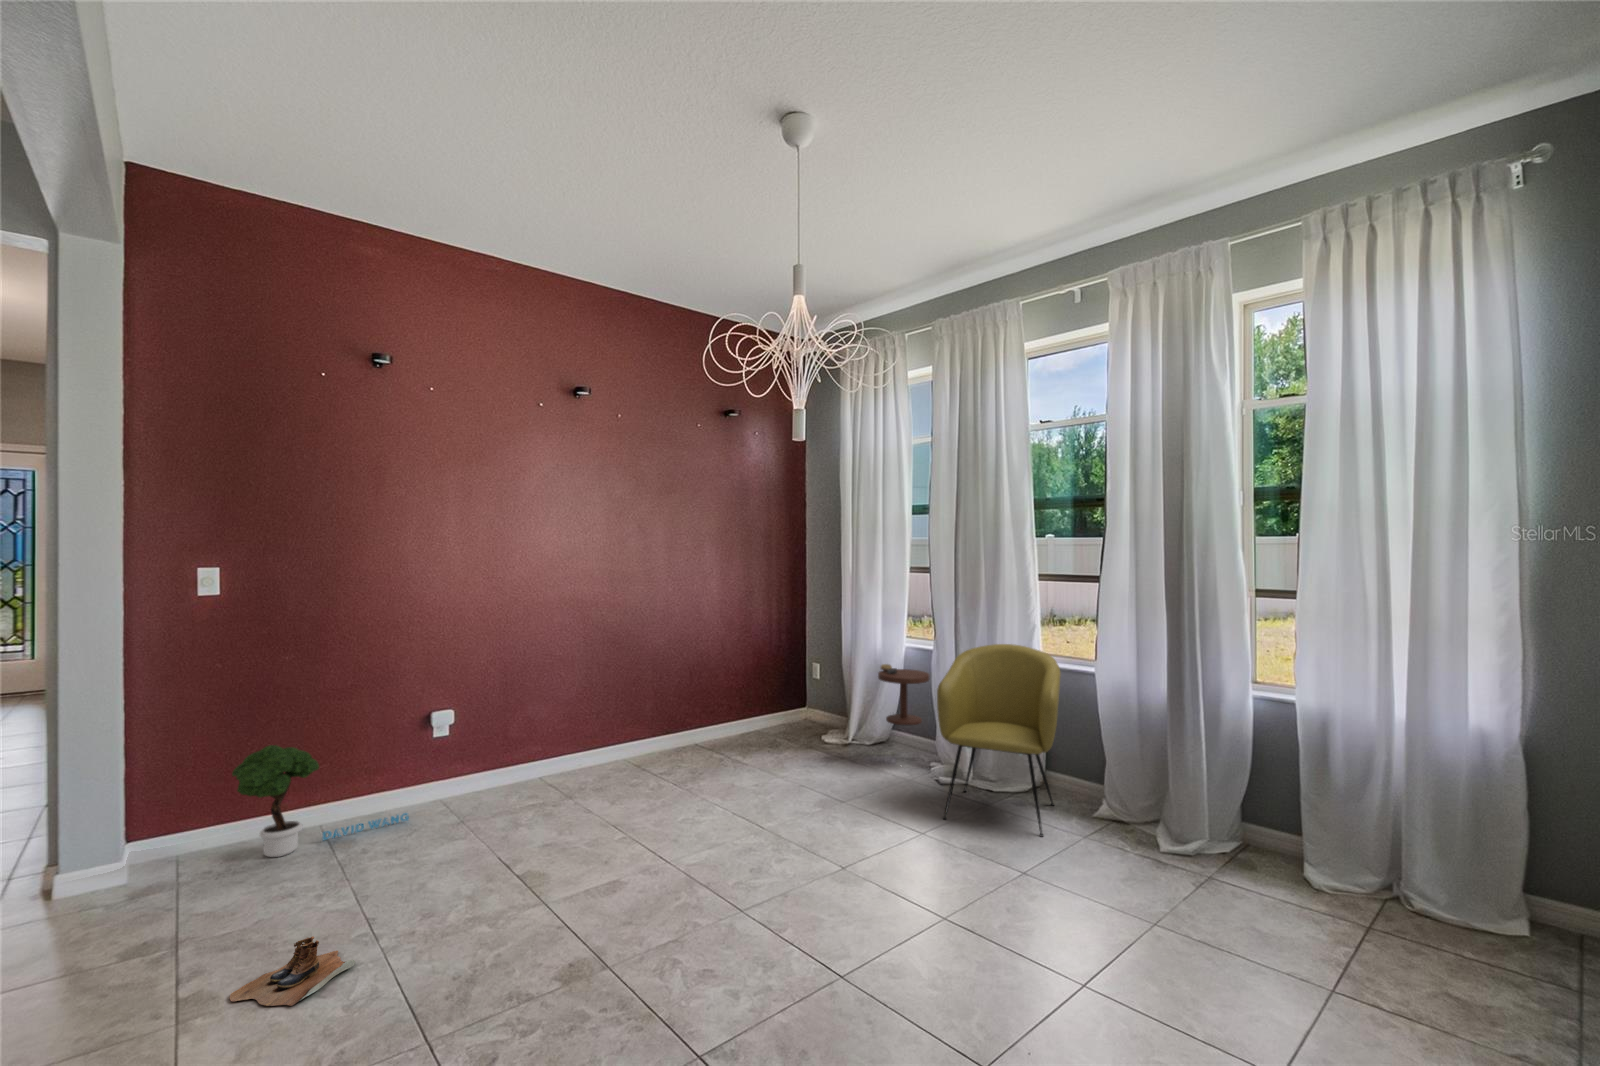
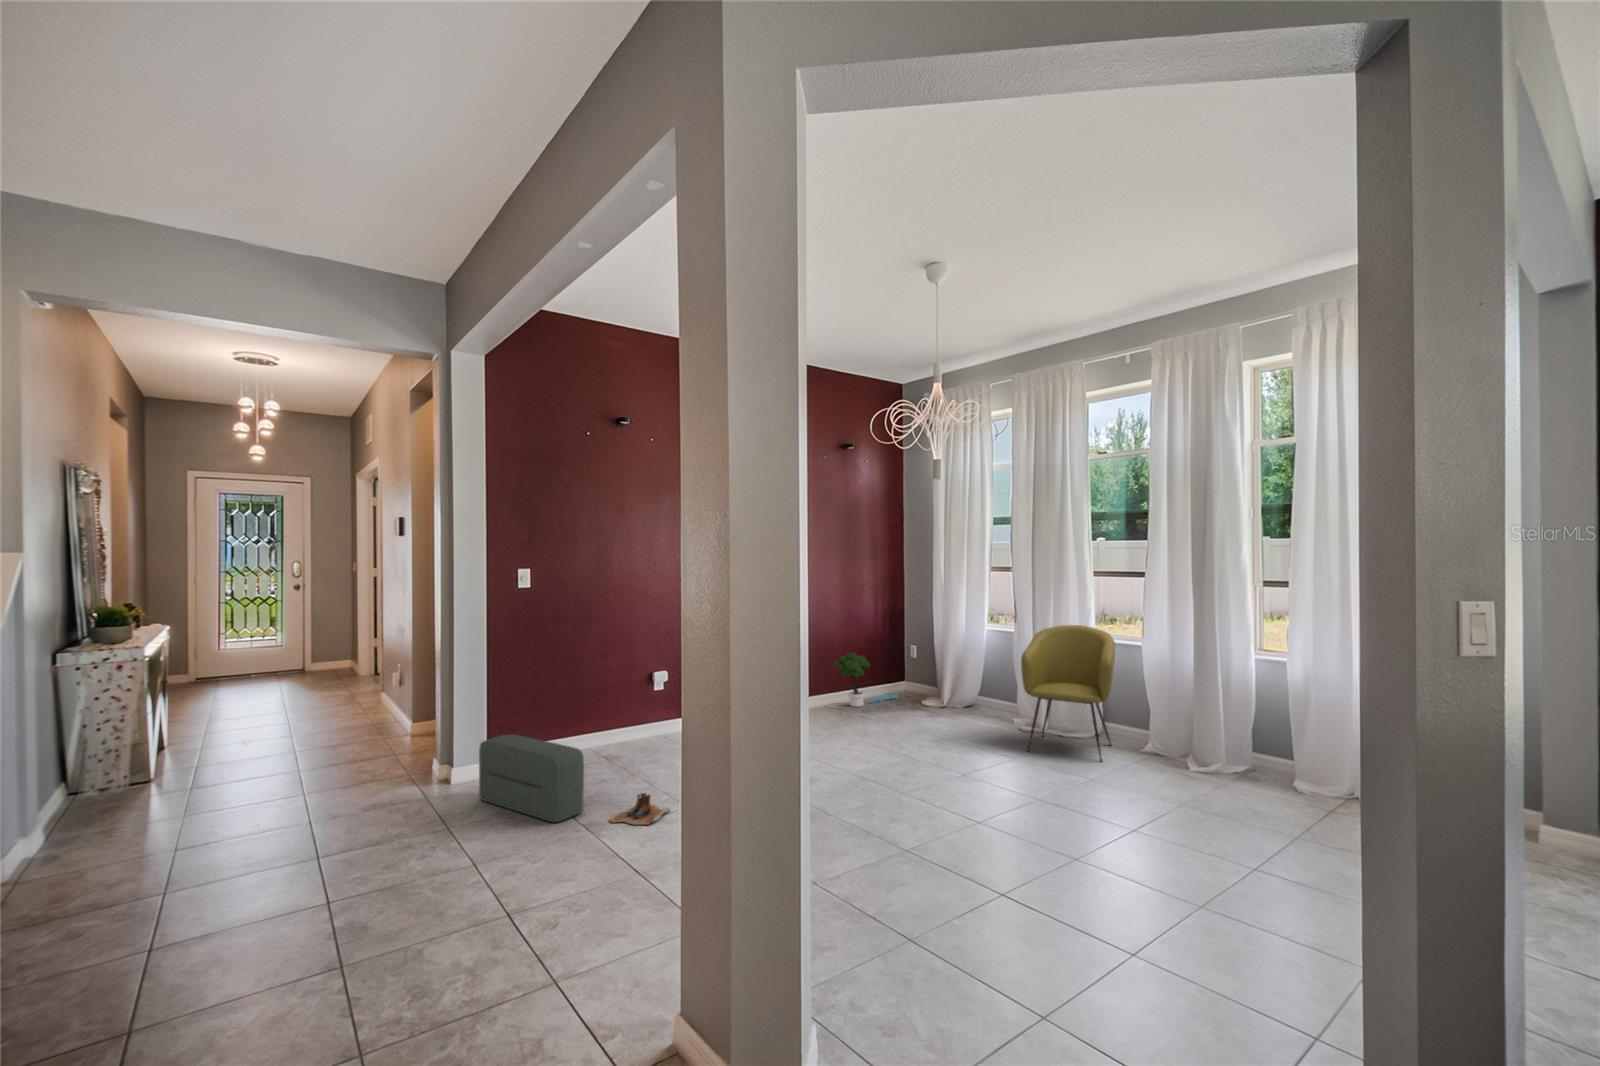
side table: present [878,664,930,725] -> none [972,642,1012,721]
potted tree: present [232,745,409,857] -> present [834,653,897,707]
pouf: none [42,833,202,1006] -> present [479,734,584,822]

